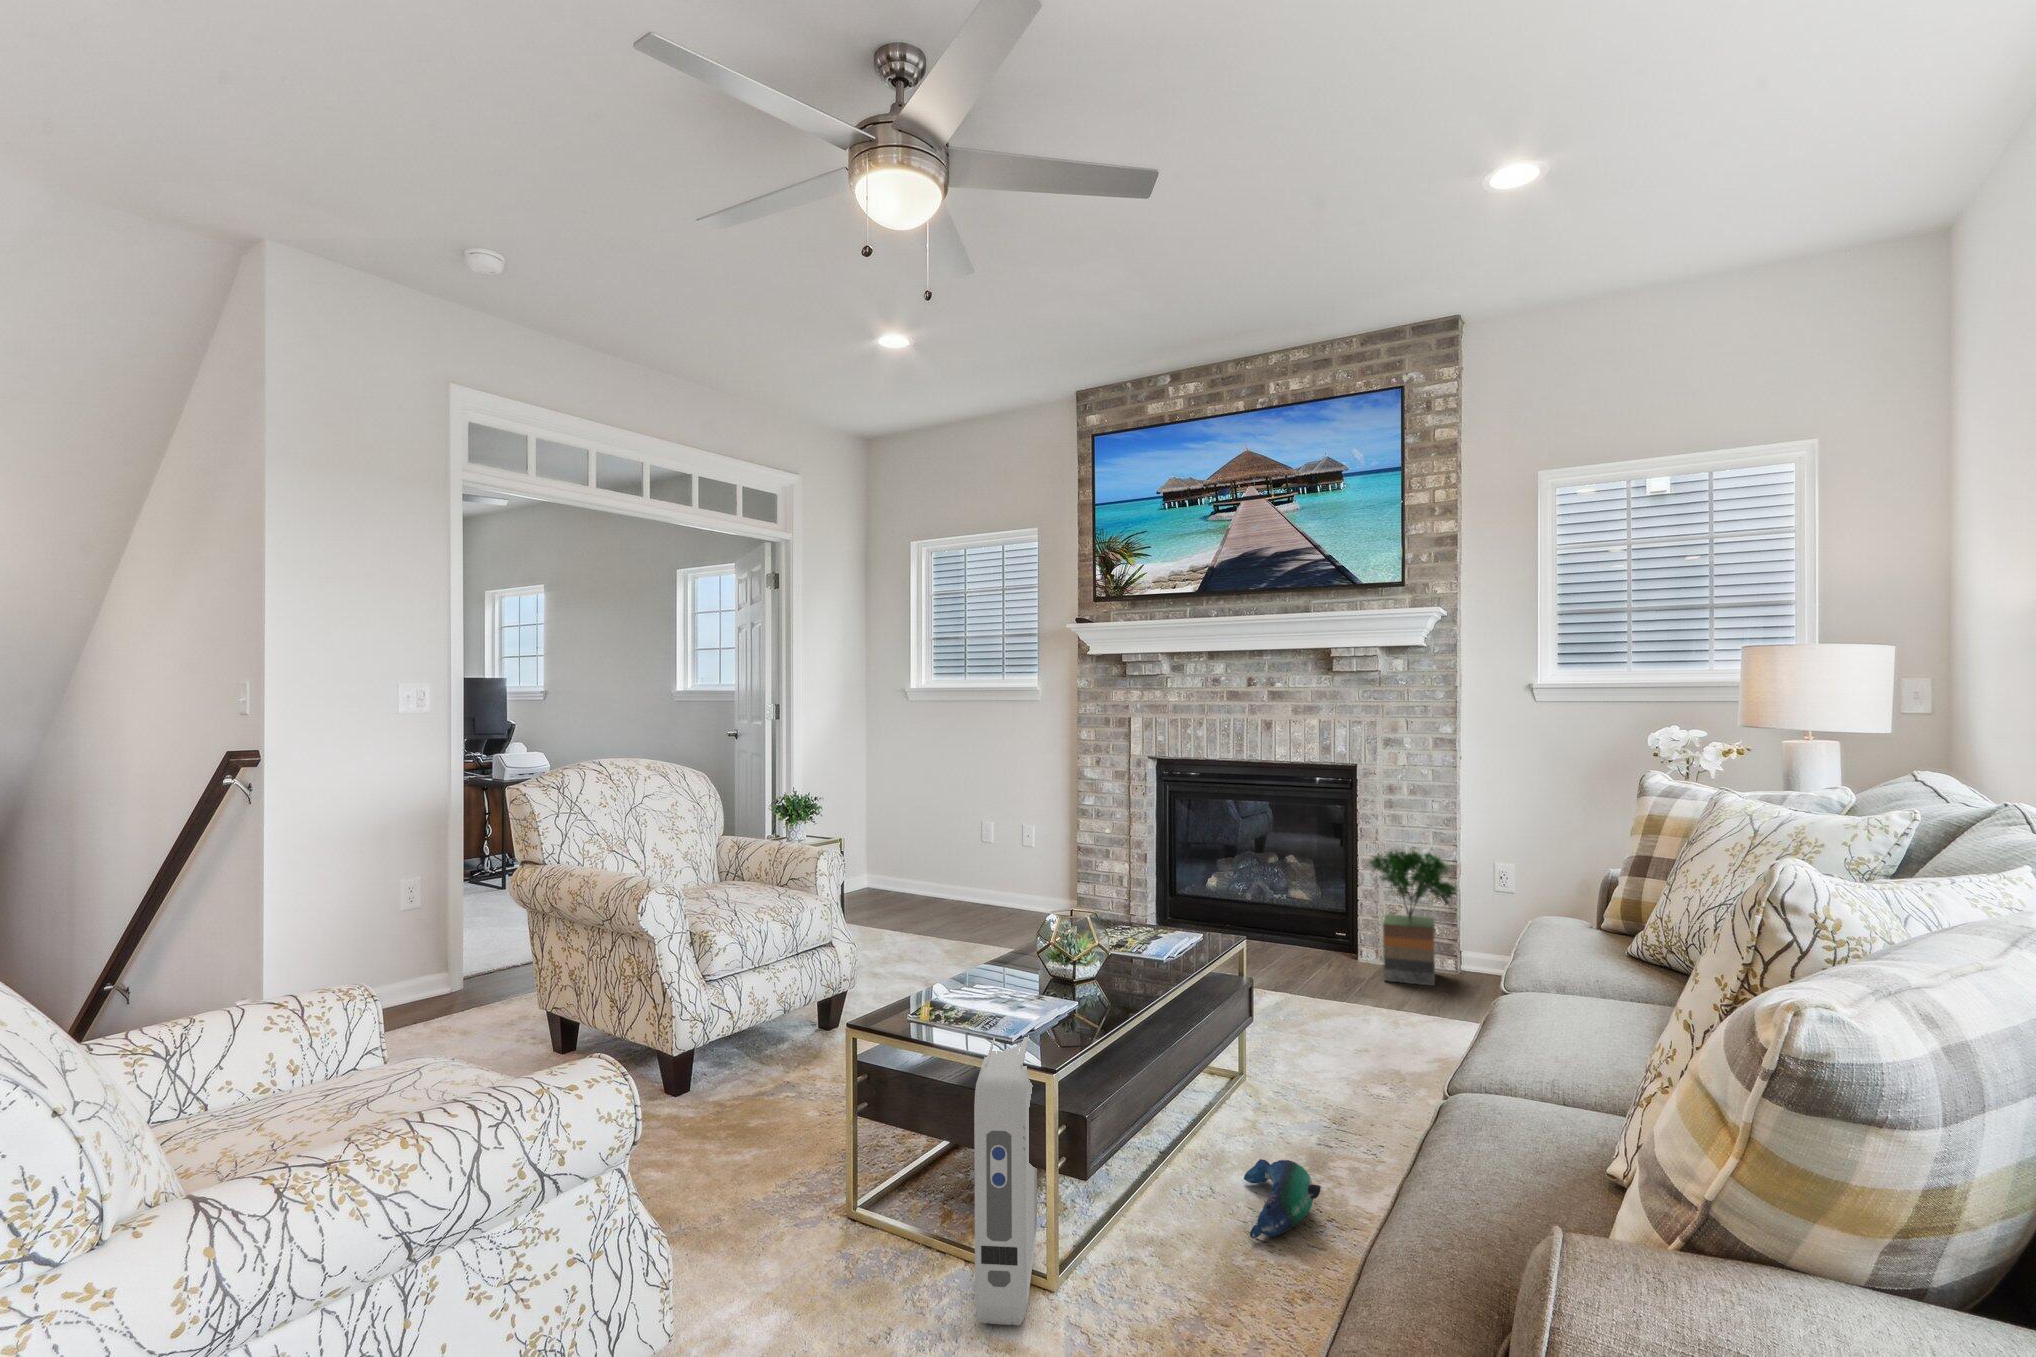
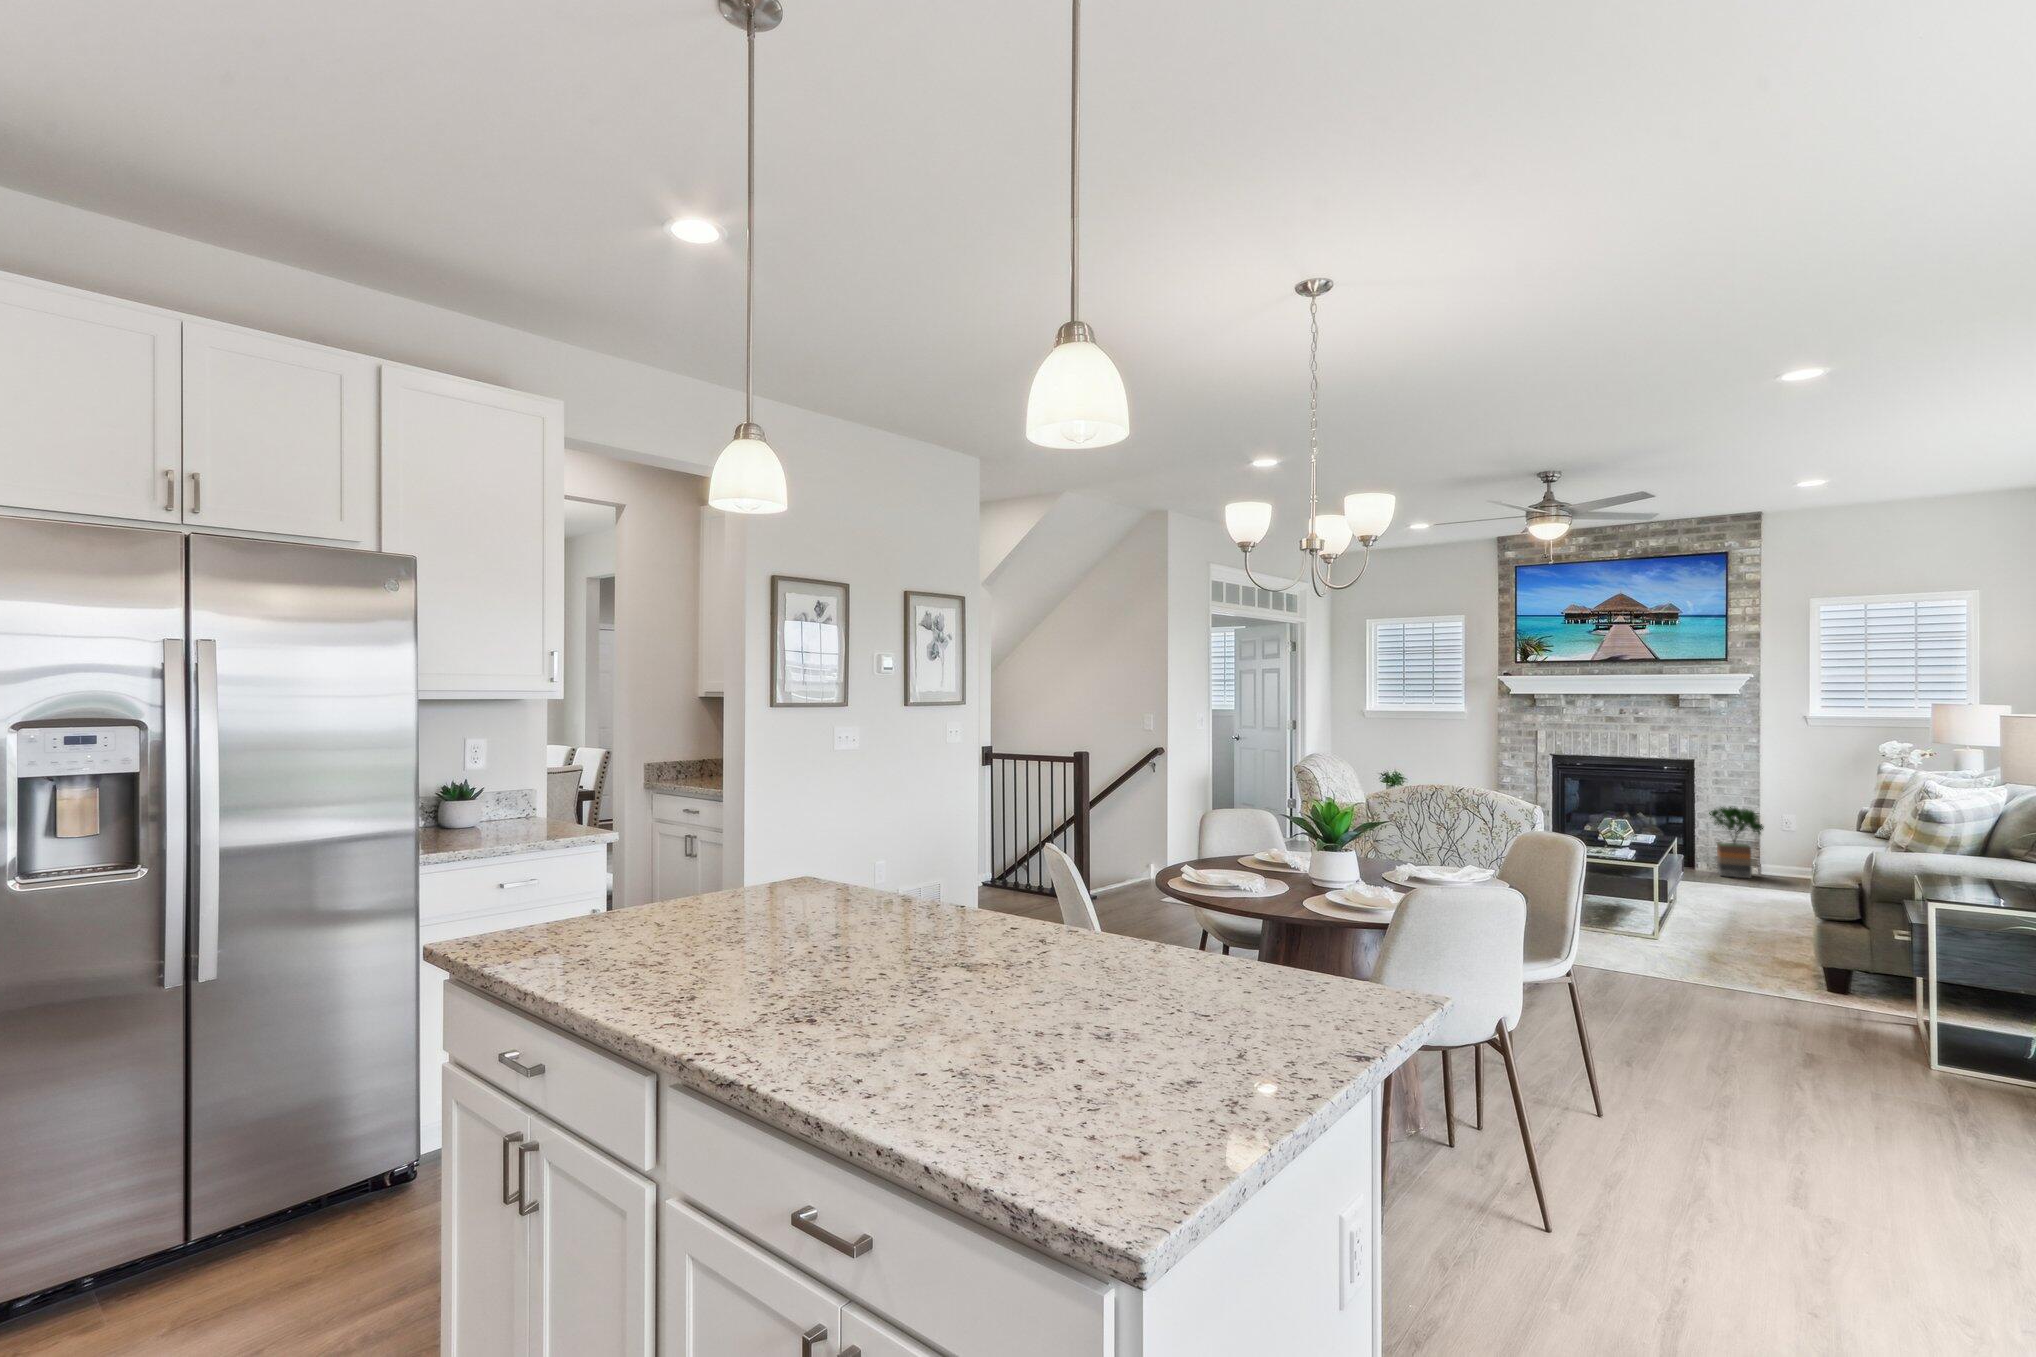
air purifier: present [974,1035,1037,1325] -> none [1626,853,1669,944]
plush toy: present [1244,1159,1321,1238] -> none [1713,912,1756,933]

